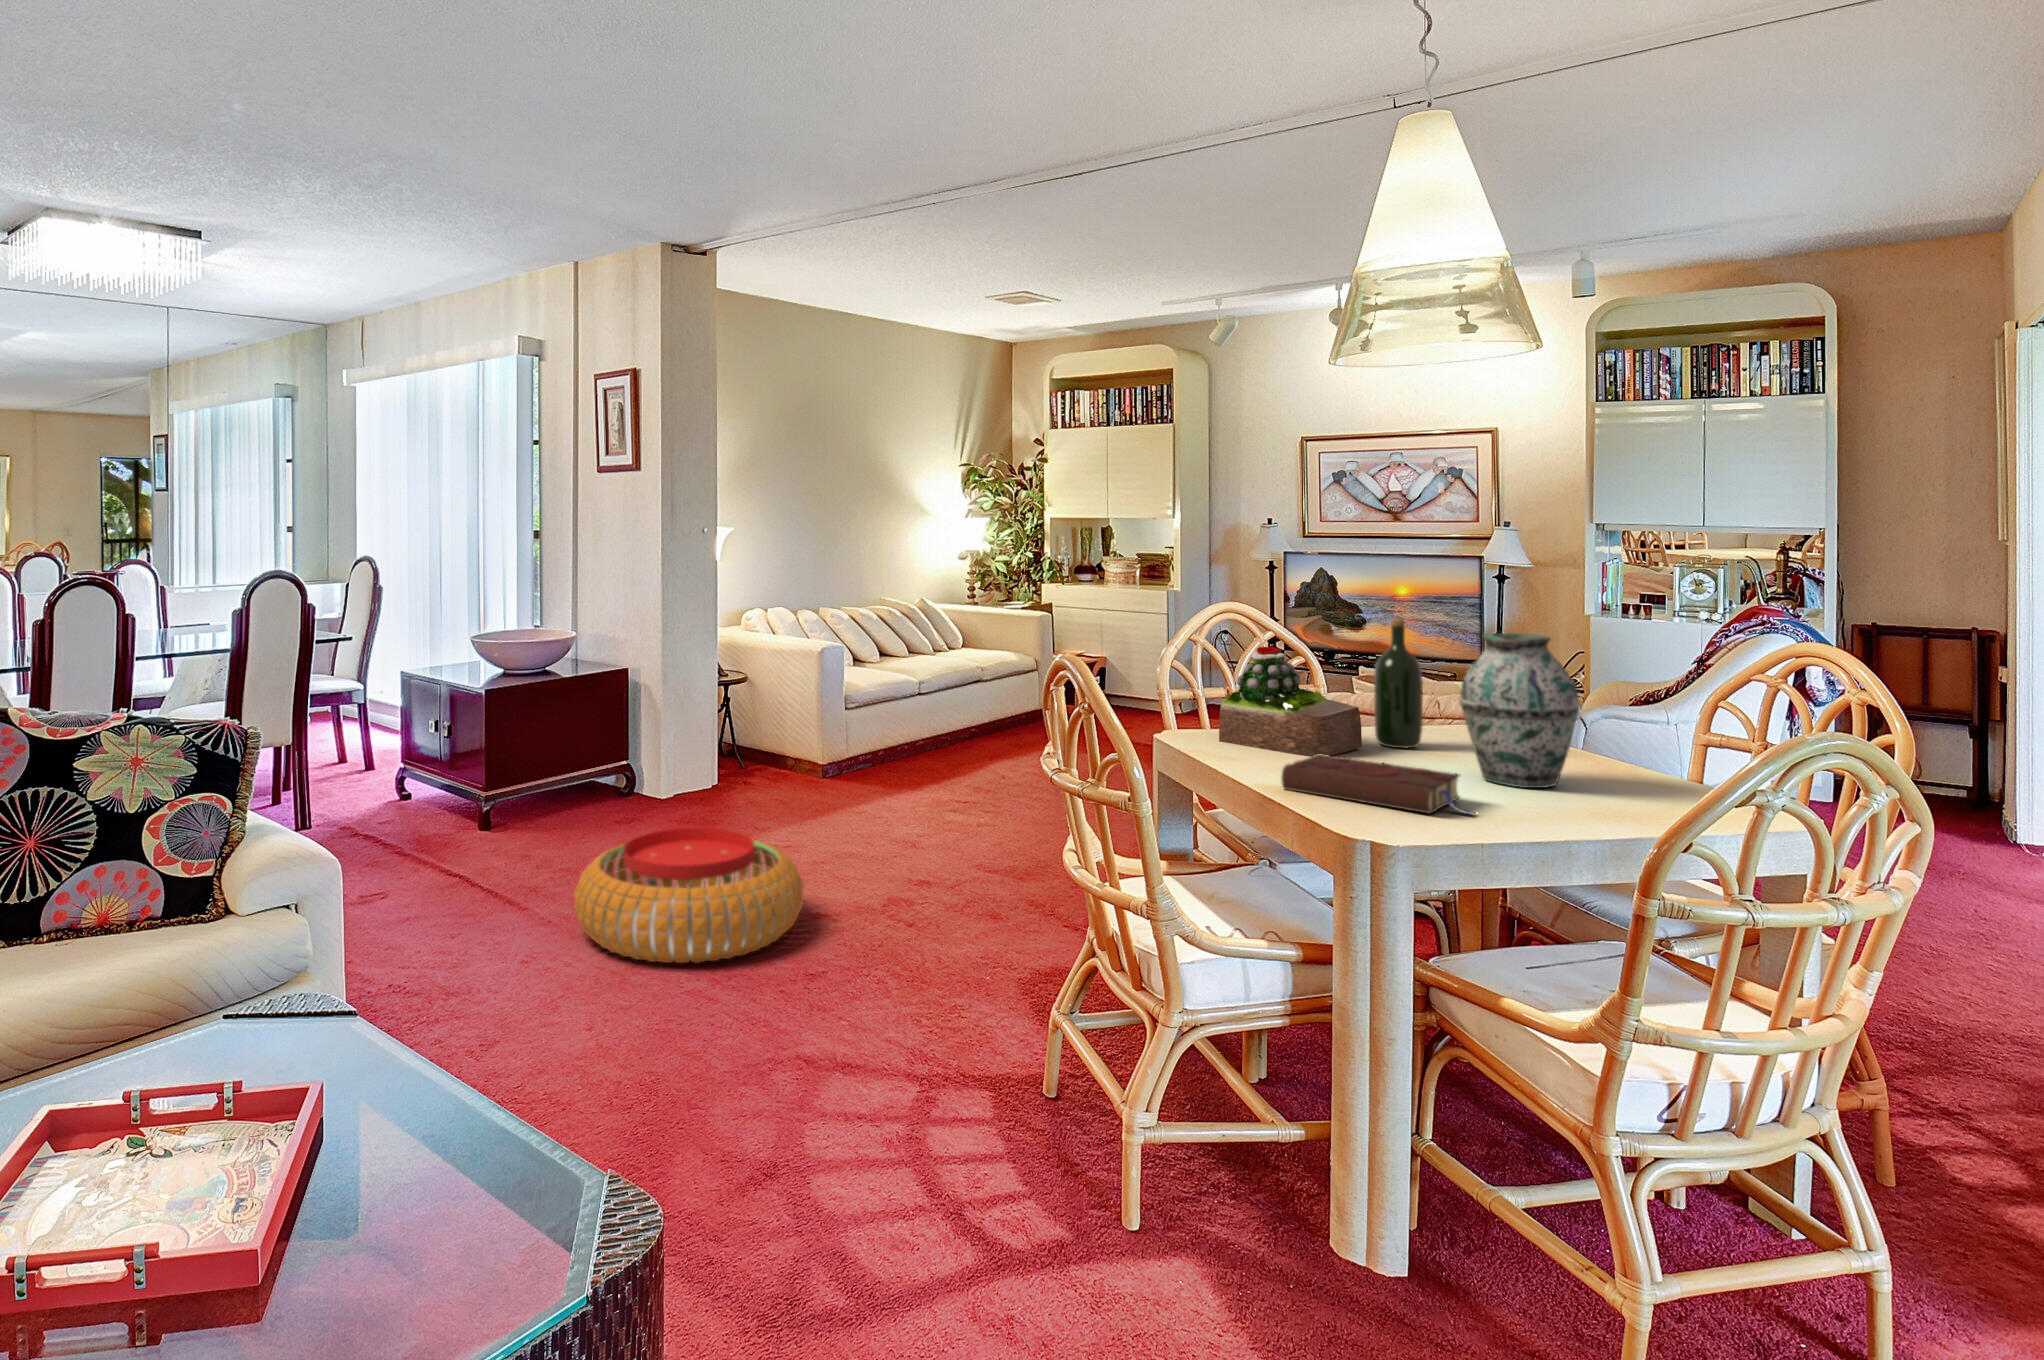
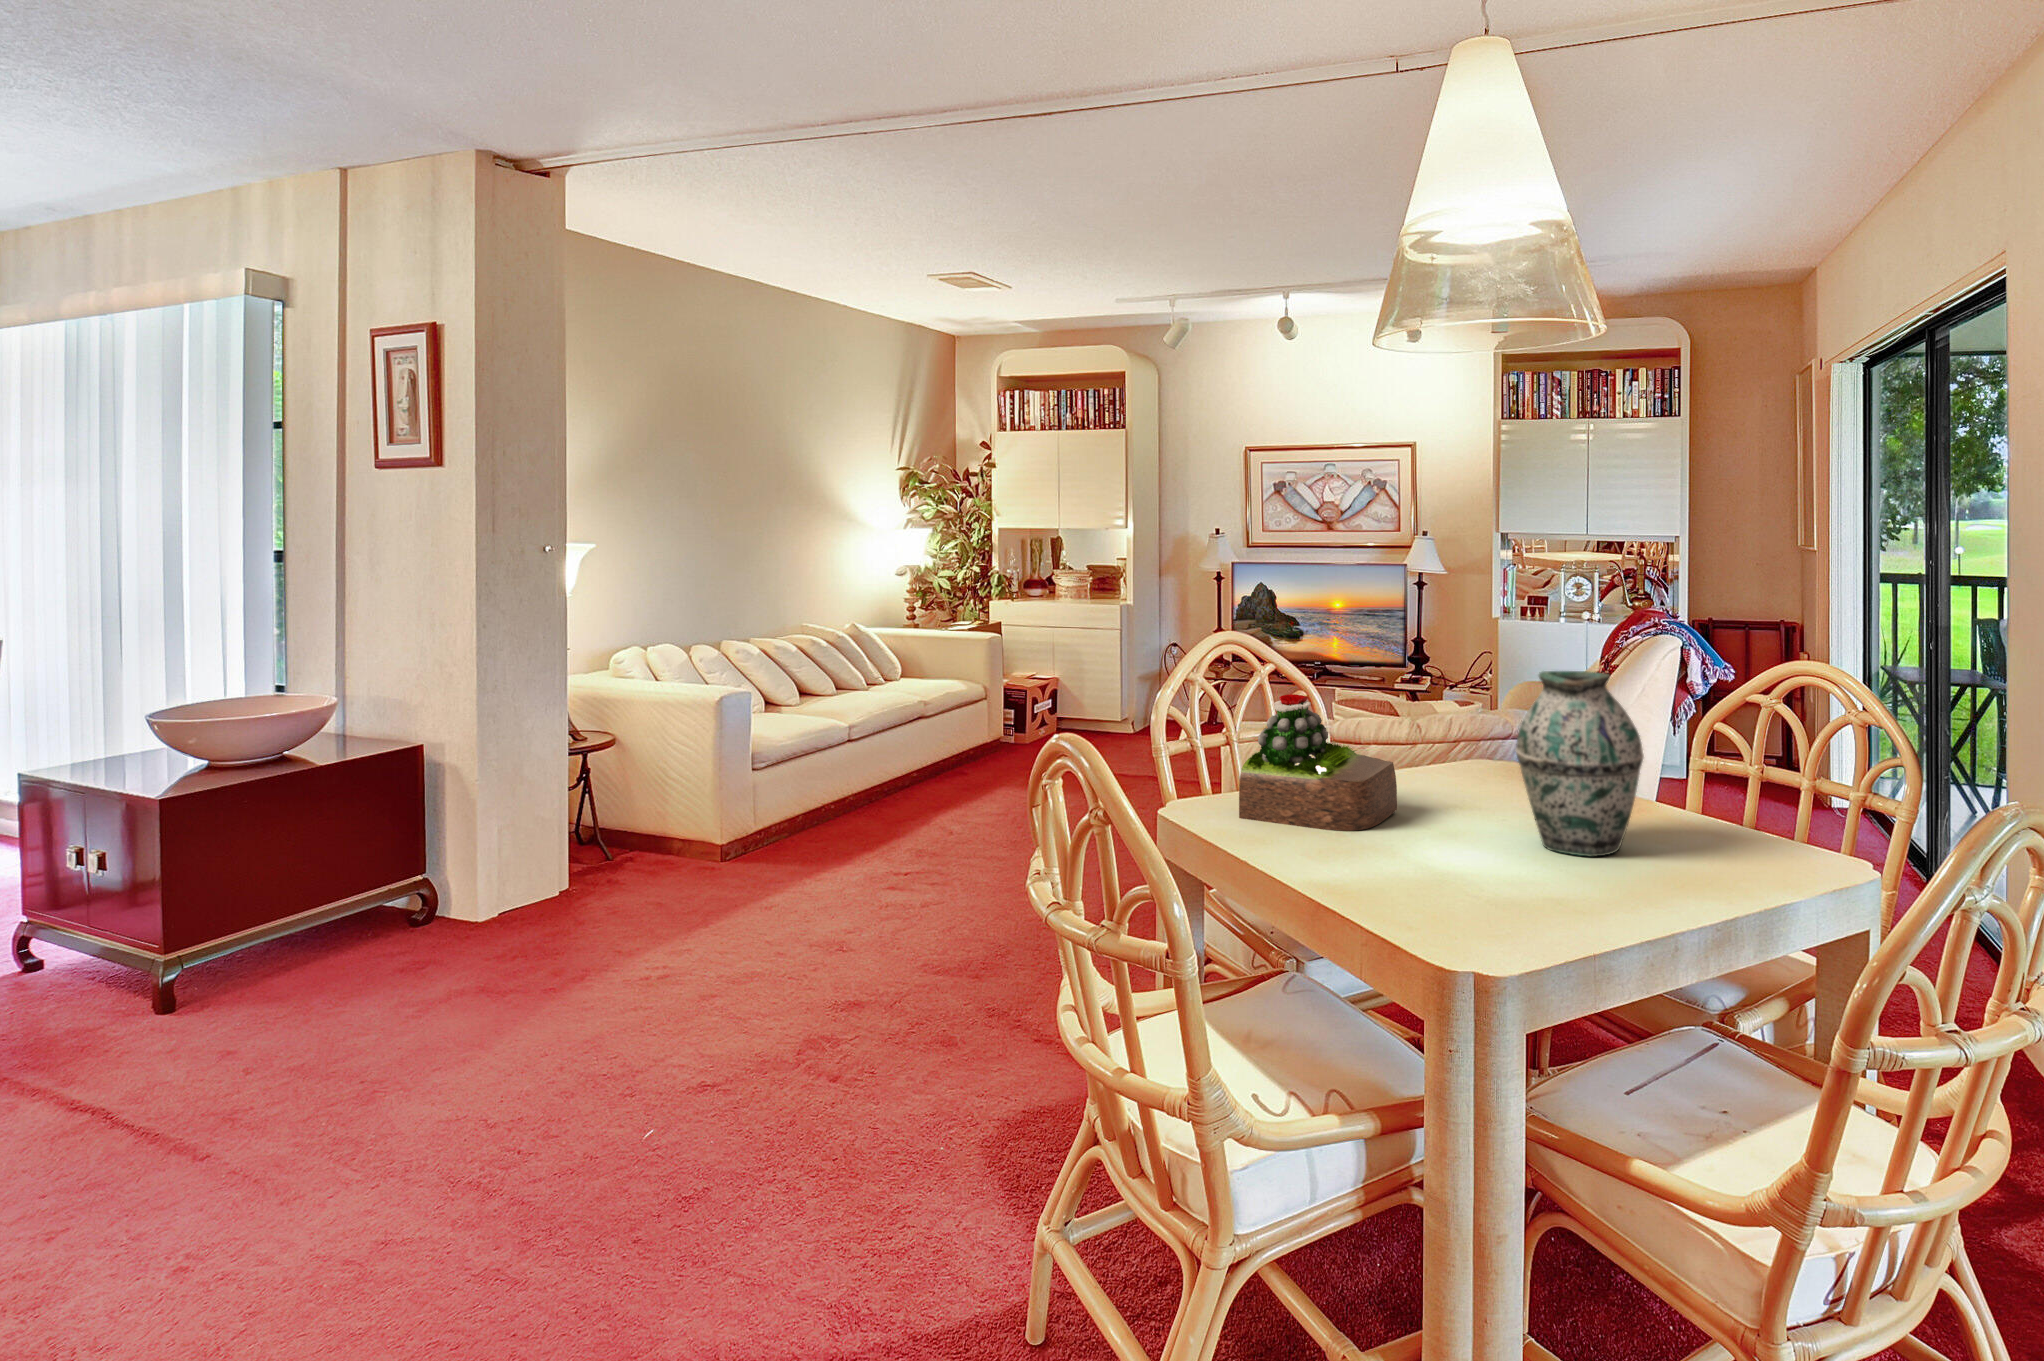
wine bottle: present [1374,619,1423,748] -> none [1404,654,1456,806]
book: present [1281,754,1473,814] -> none [1346,839,1580,922]
pouf: present [574,828,803,963] -> none [281,986,679,1229]

